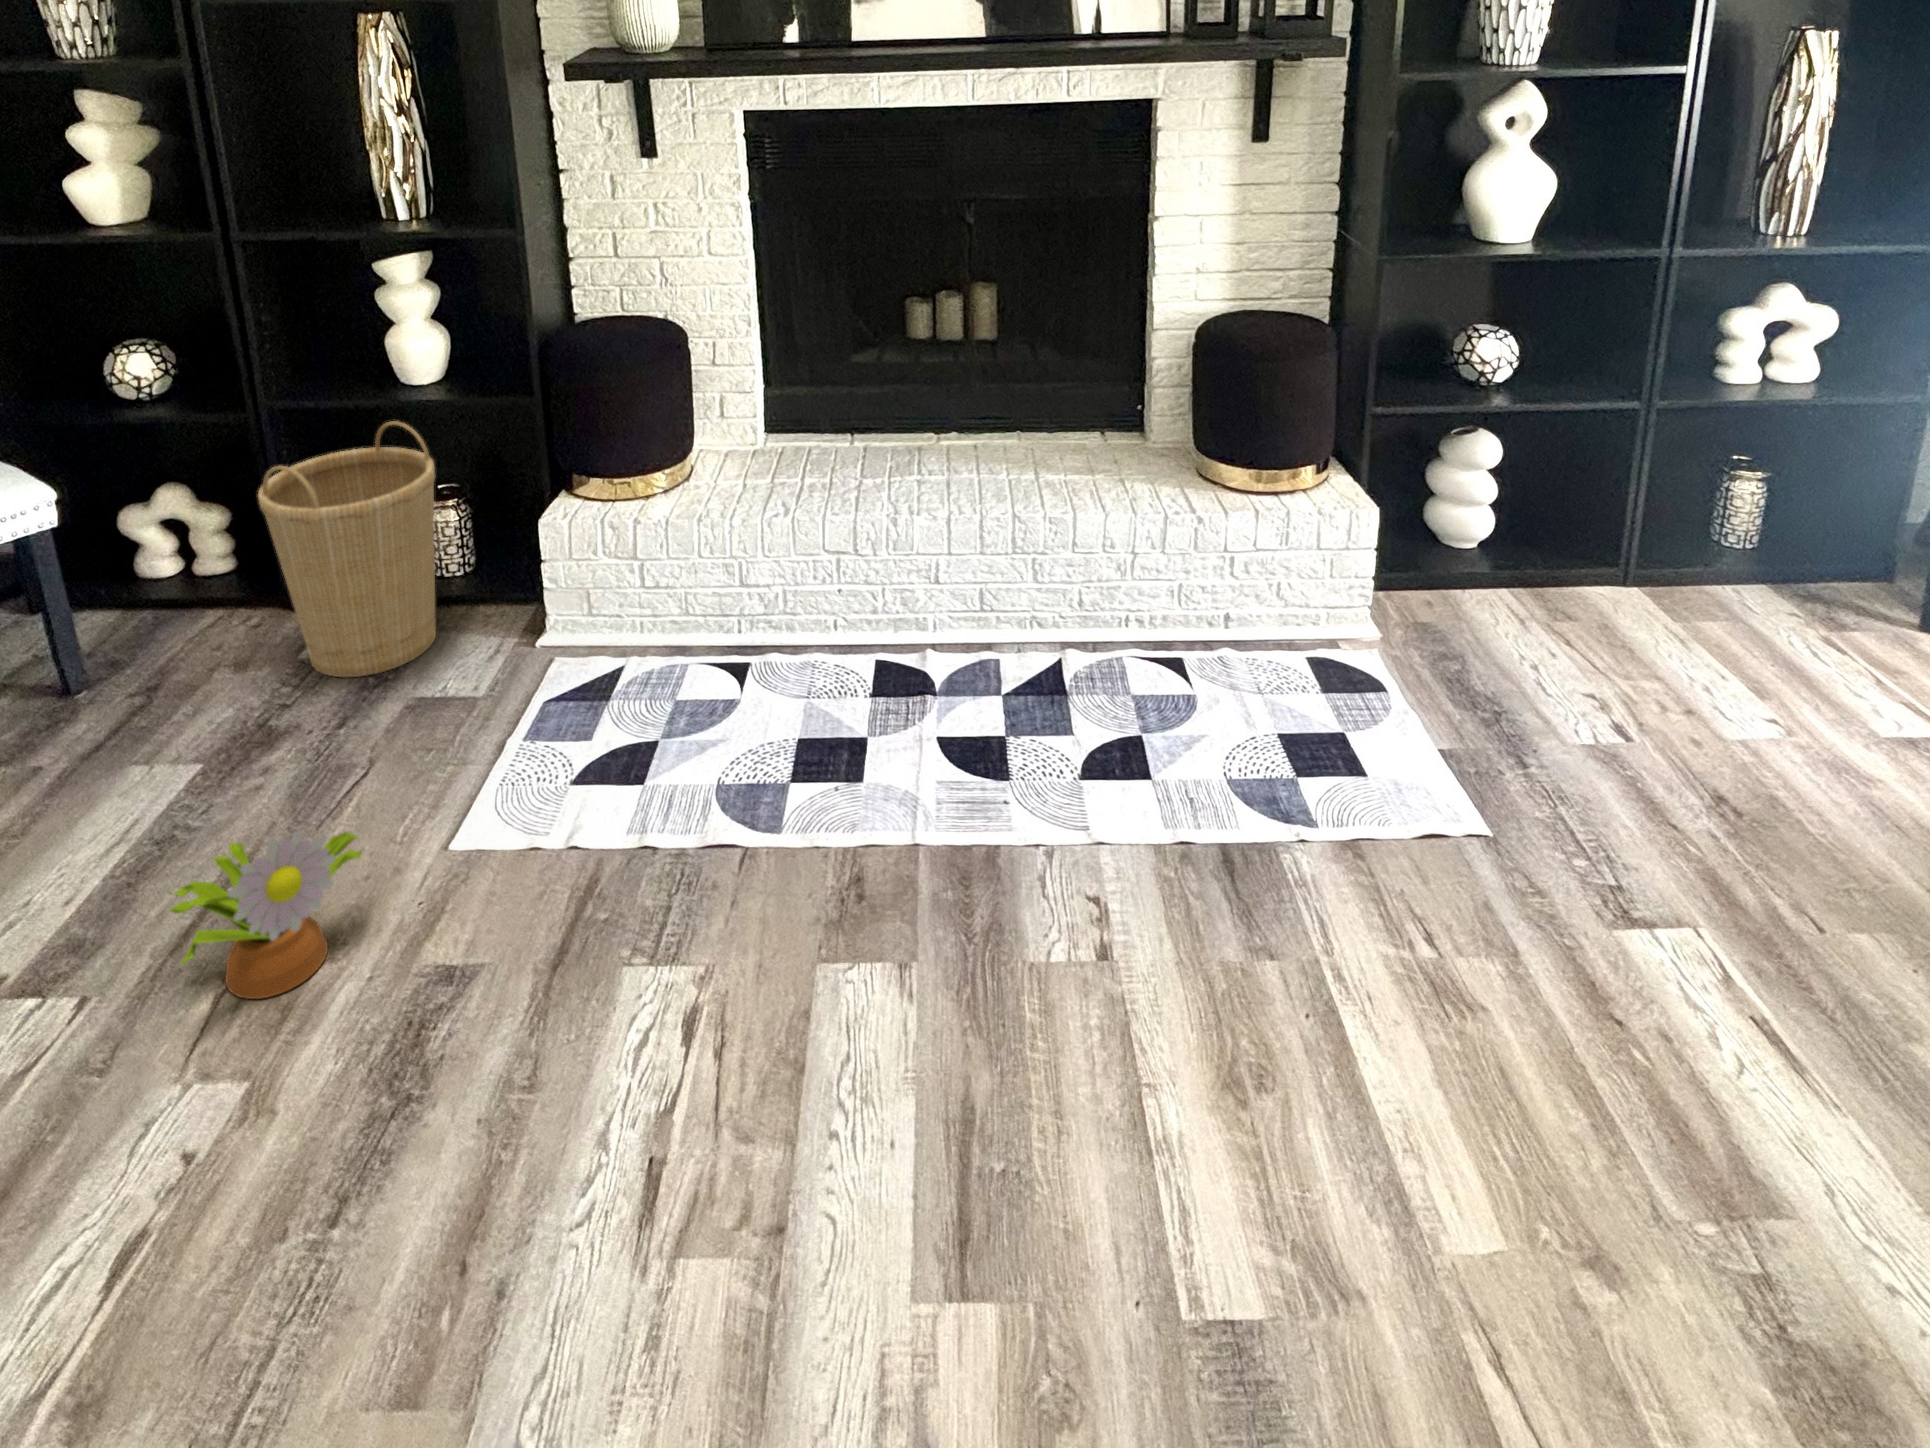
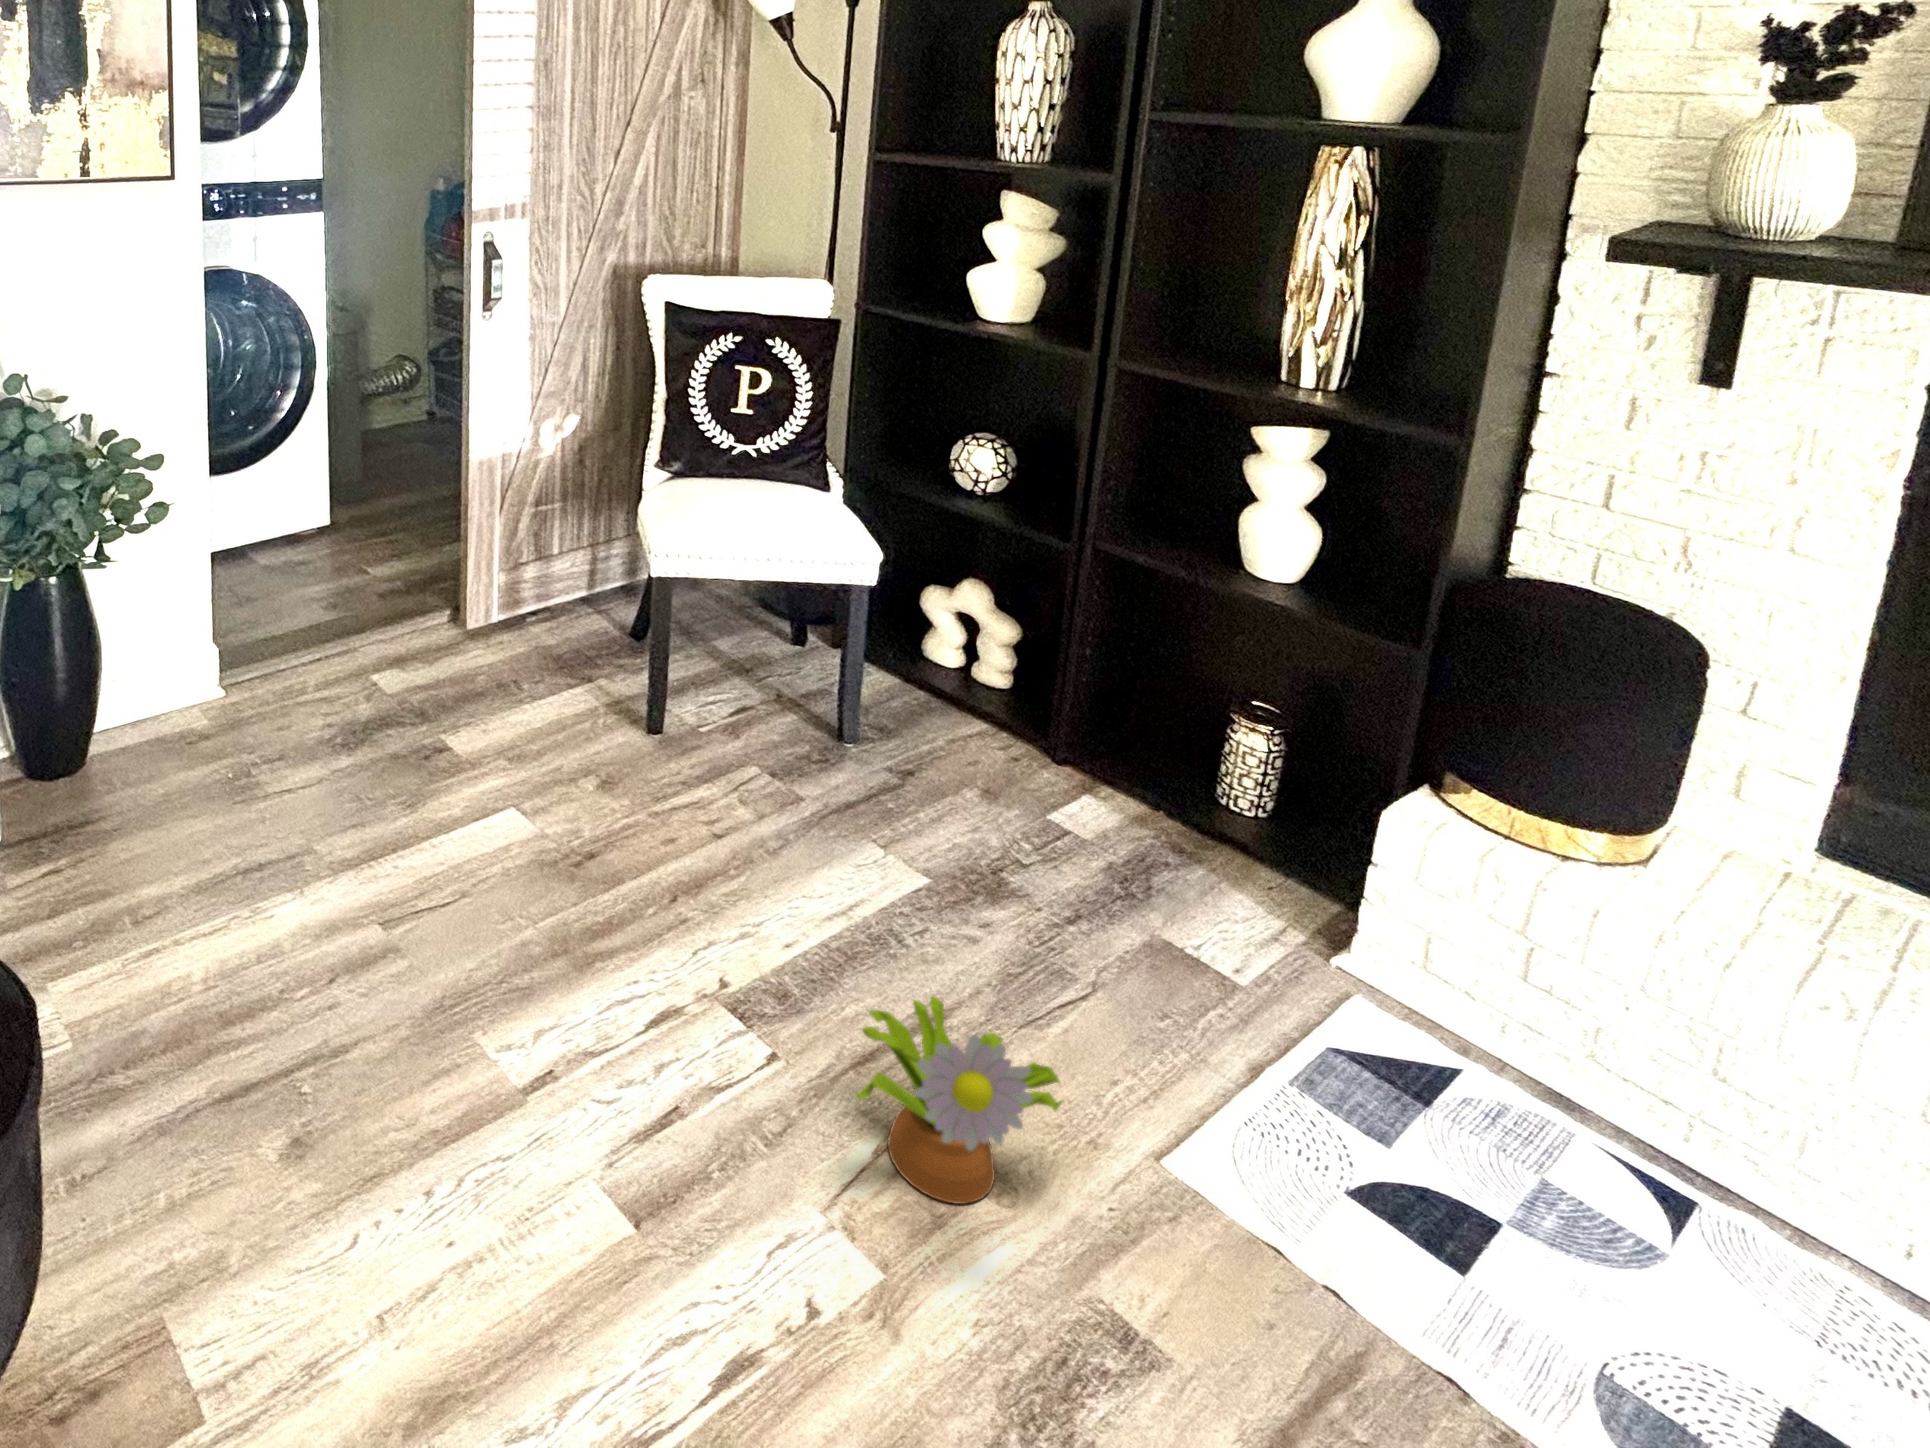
basket: present [258,421,436,677] -> none [1054,609,1261,888]

